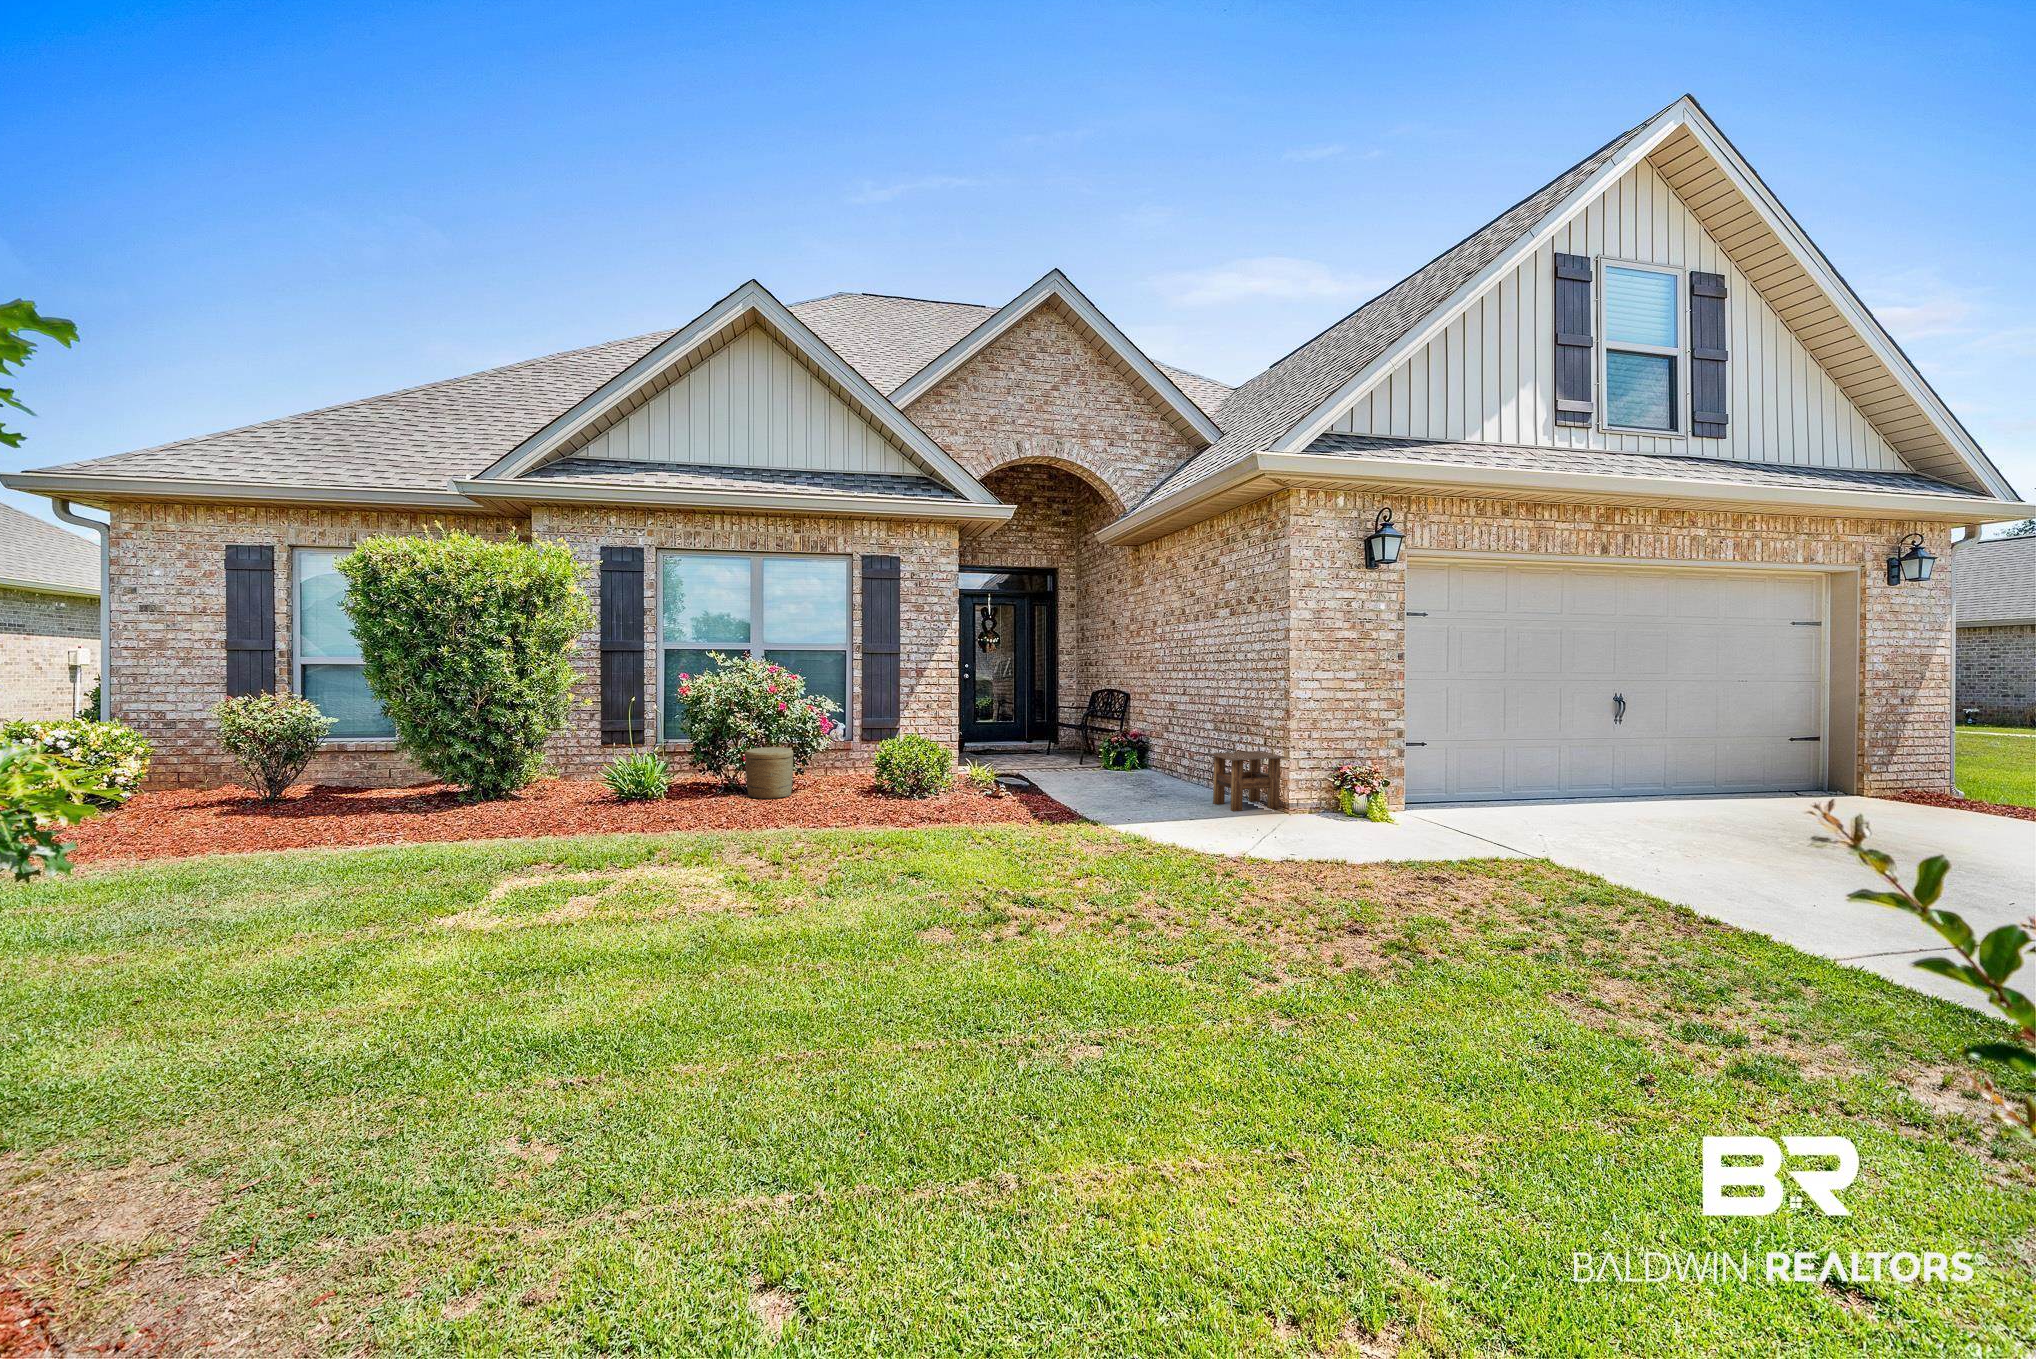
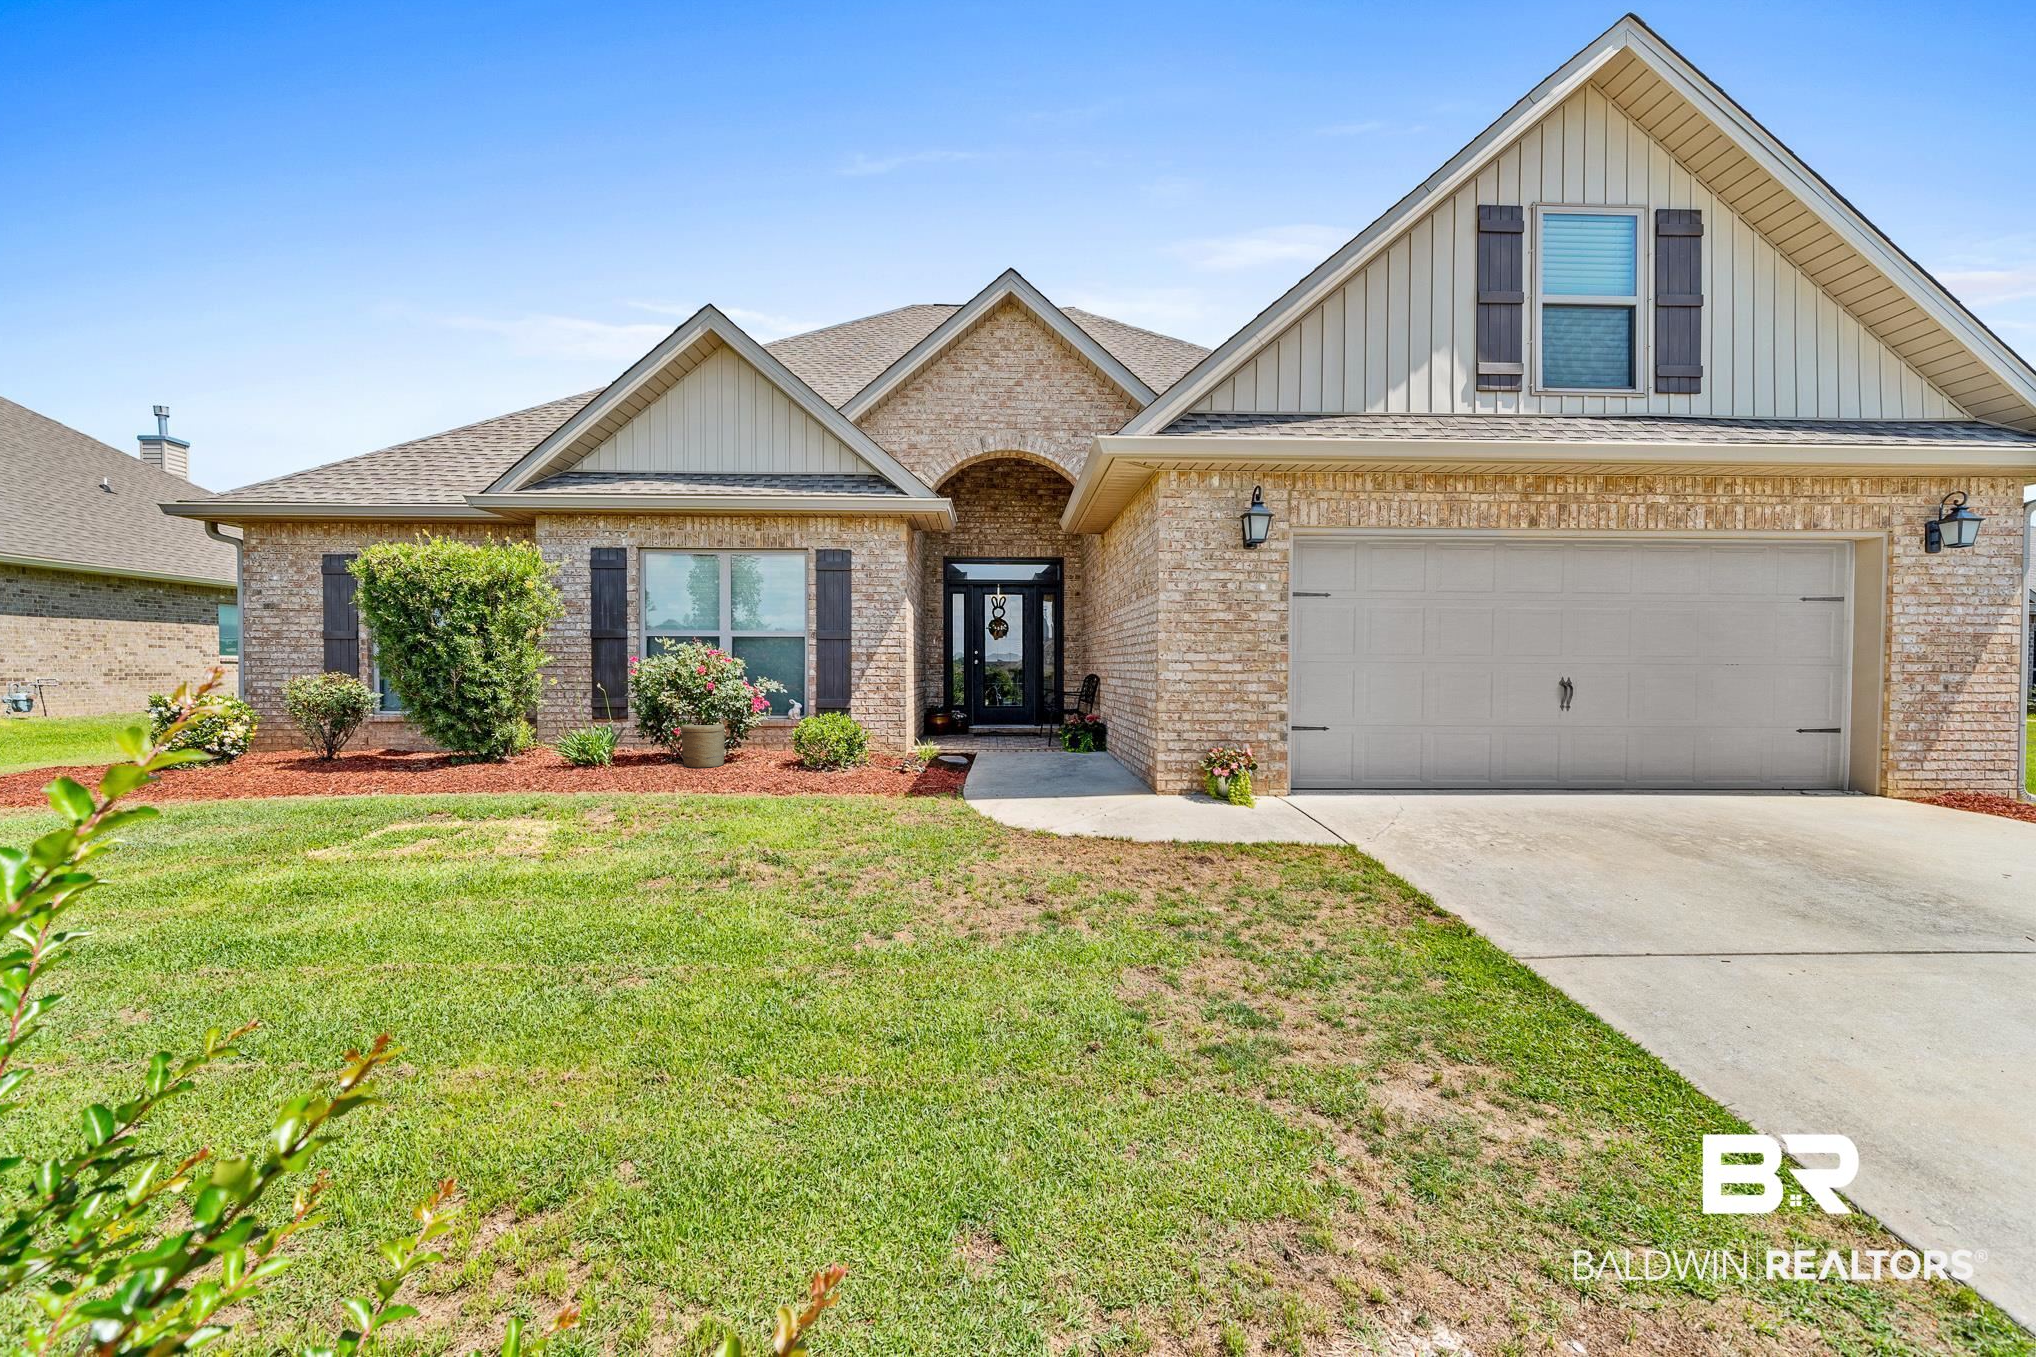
side table: present [1208,751,1287,811] -> none [1083,732,1156,789]

